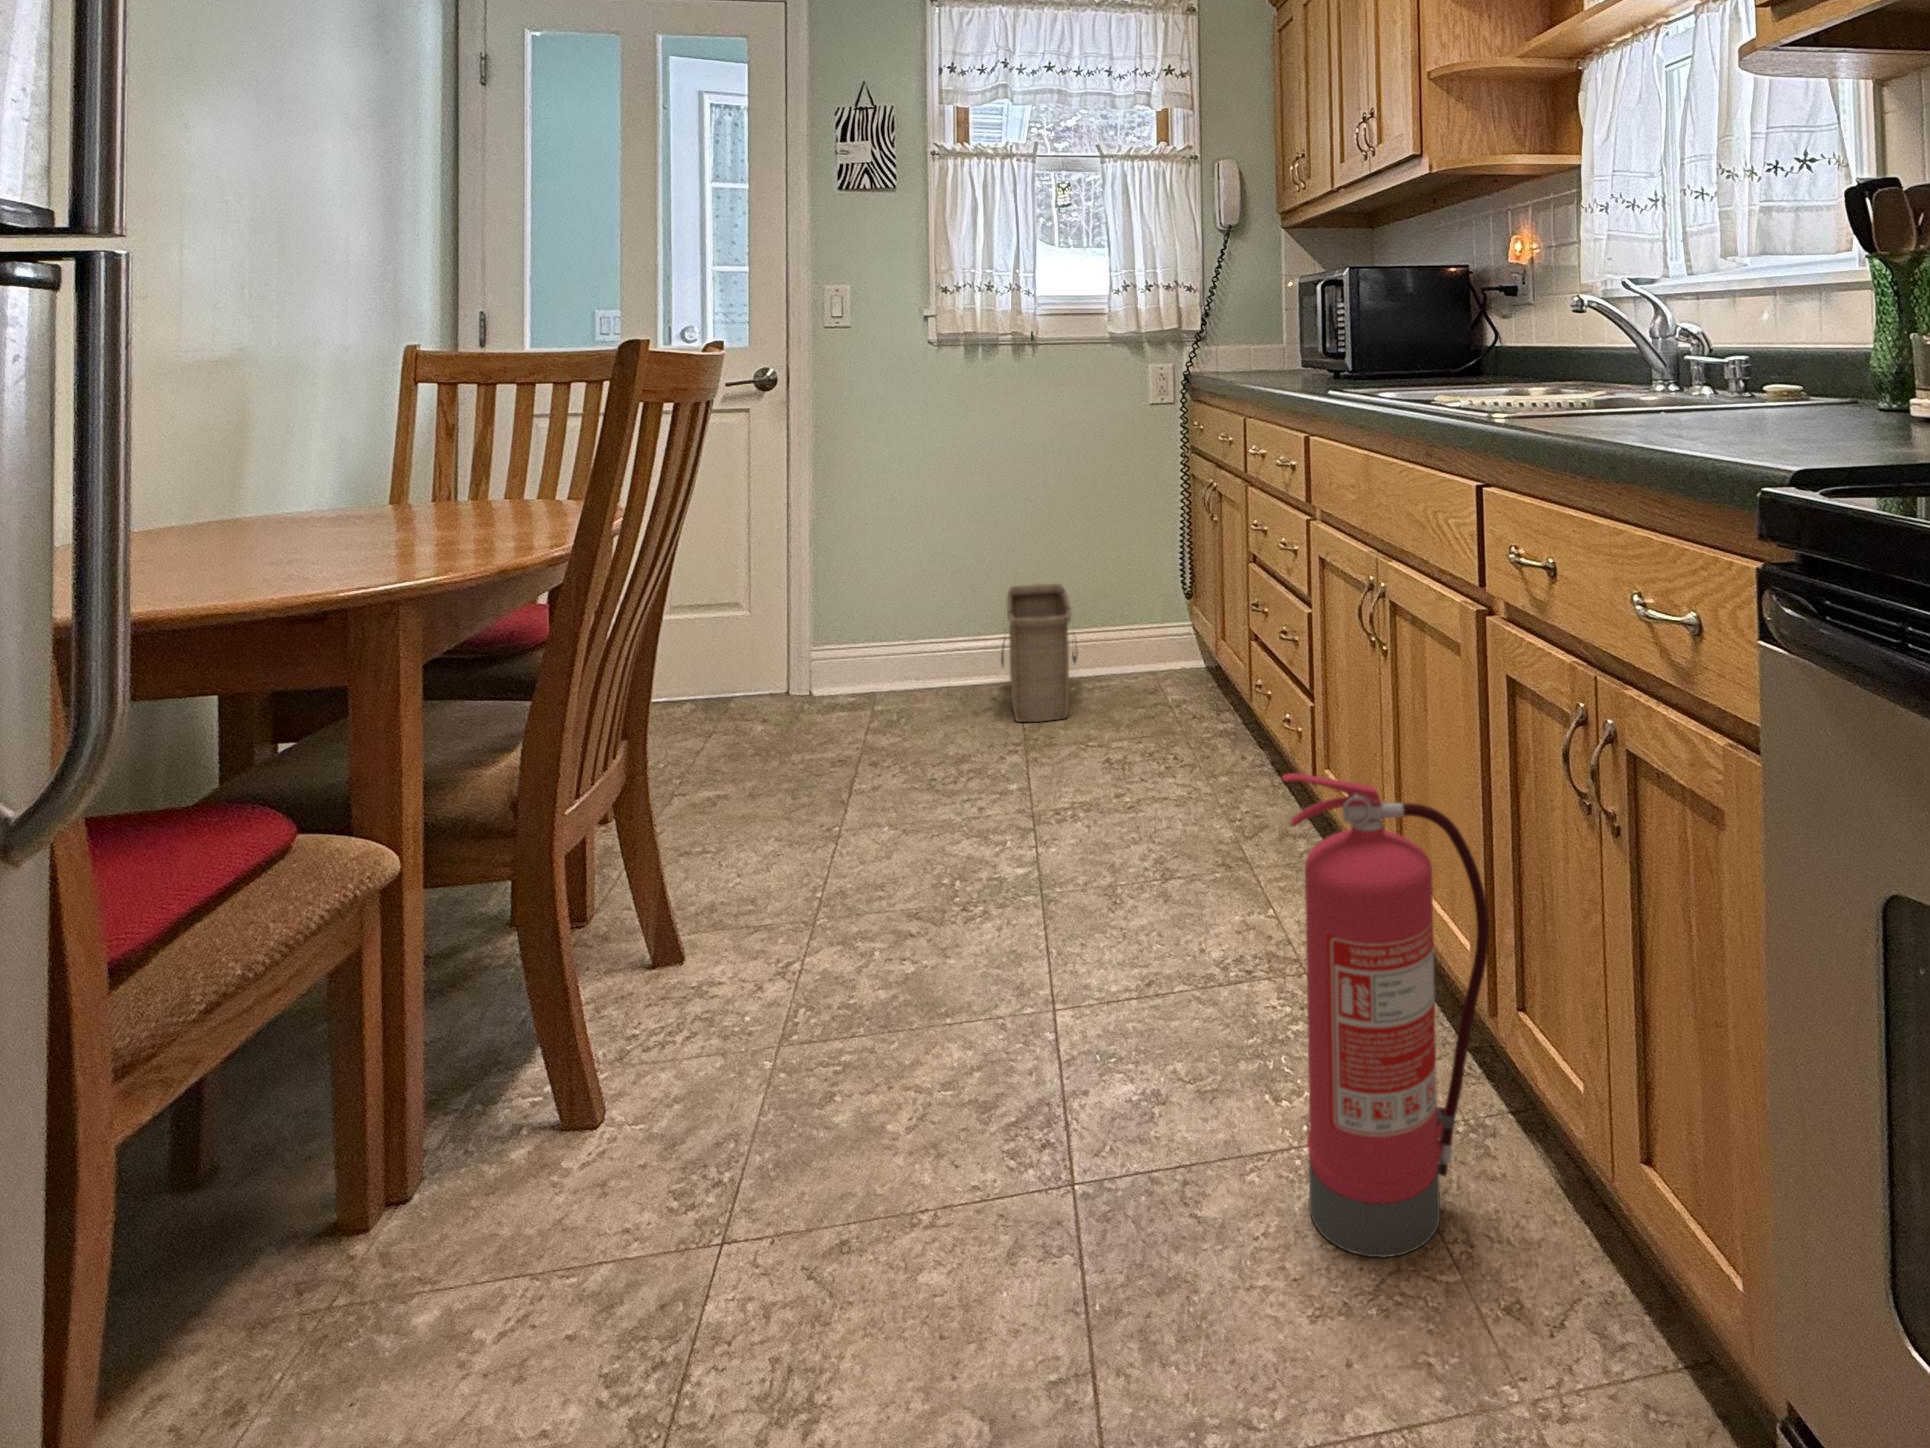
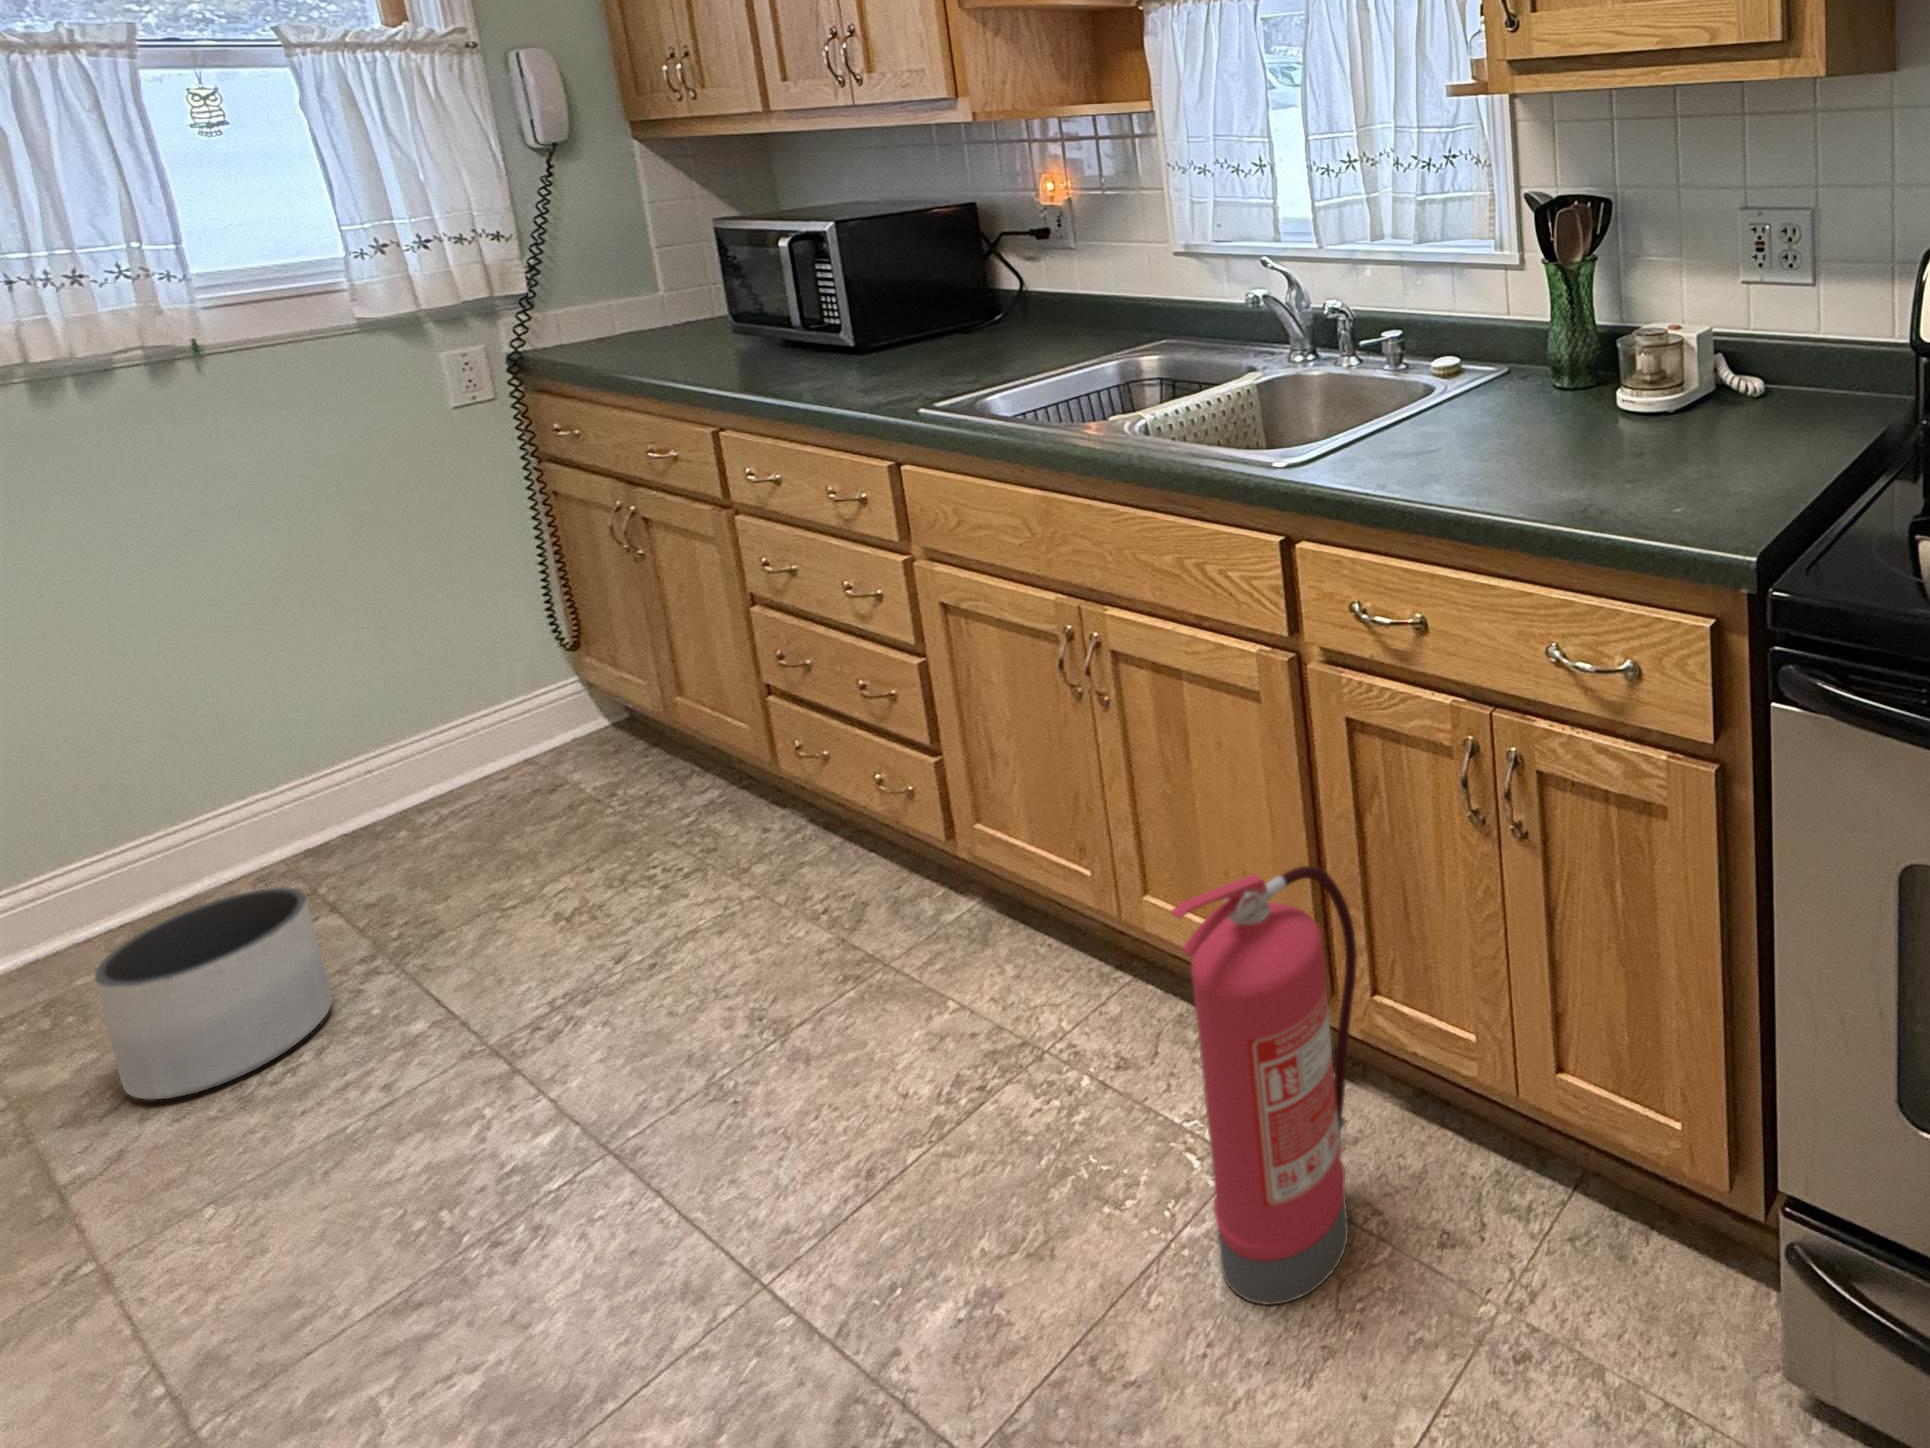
basket: present [1001,584,1077,722] -> none [228,696,428,921]
planter: none [894,668,990,777] -> present [95,888,332,1099]

